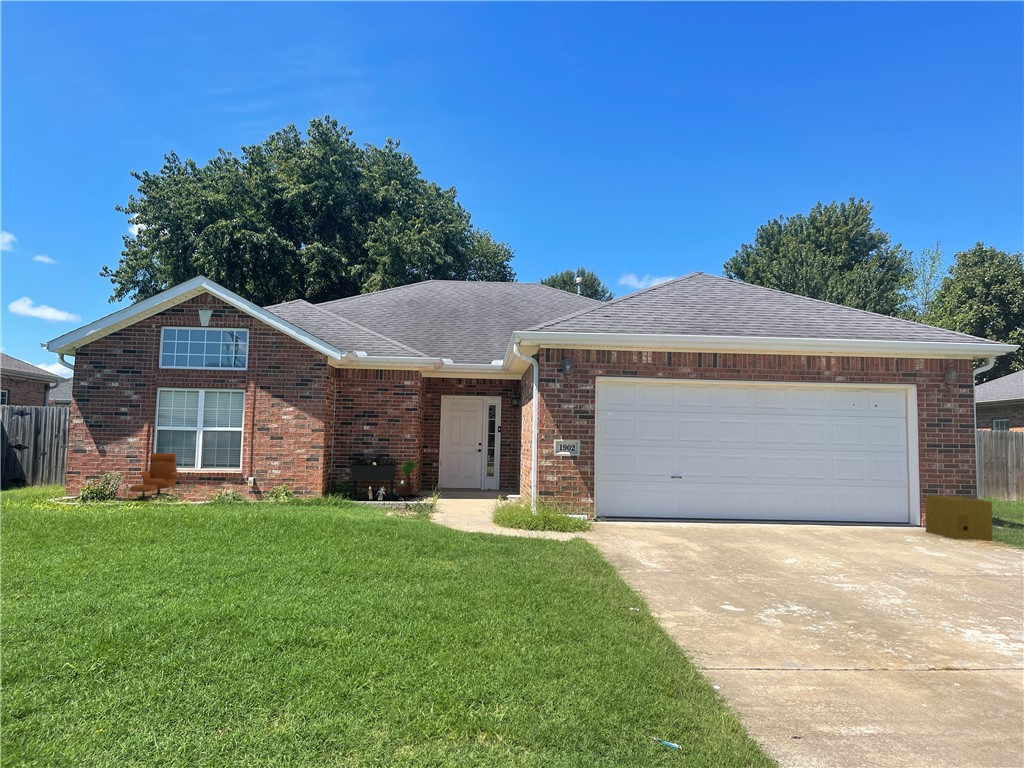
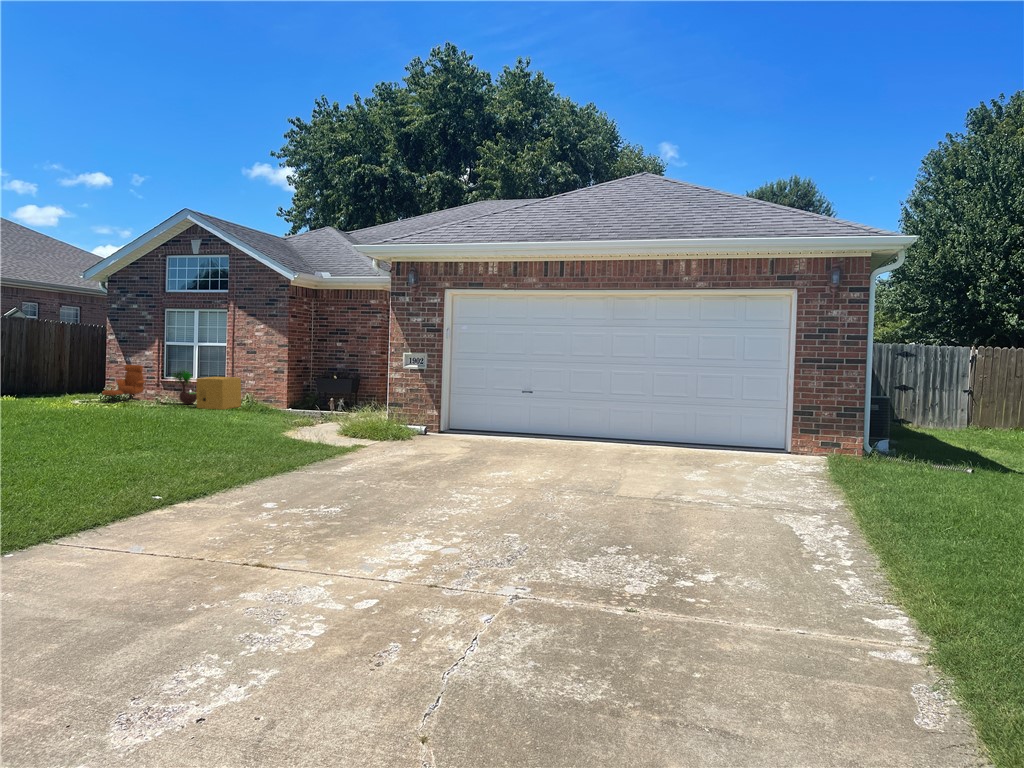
potted tree: present [396,460,417,496] -> present [173,370,197,404]
cardboard box: present [926,495,992,541] -> present [196,377,241,409]

